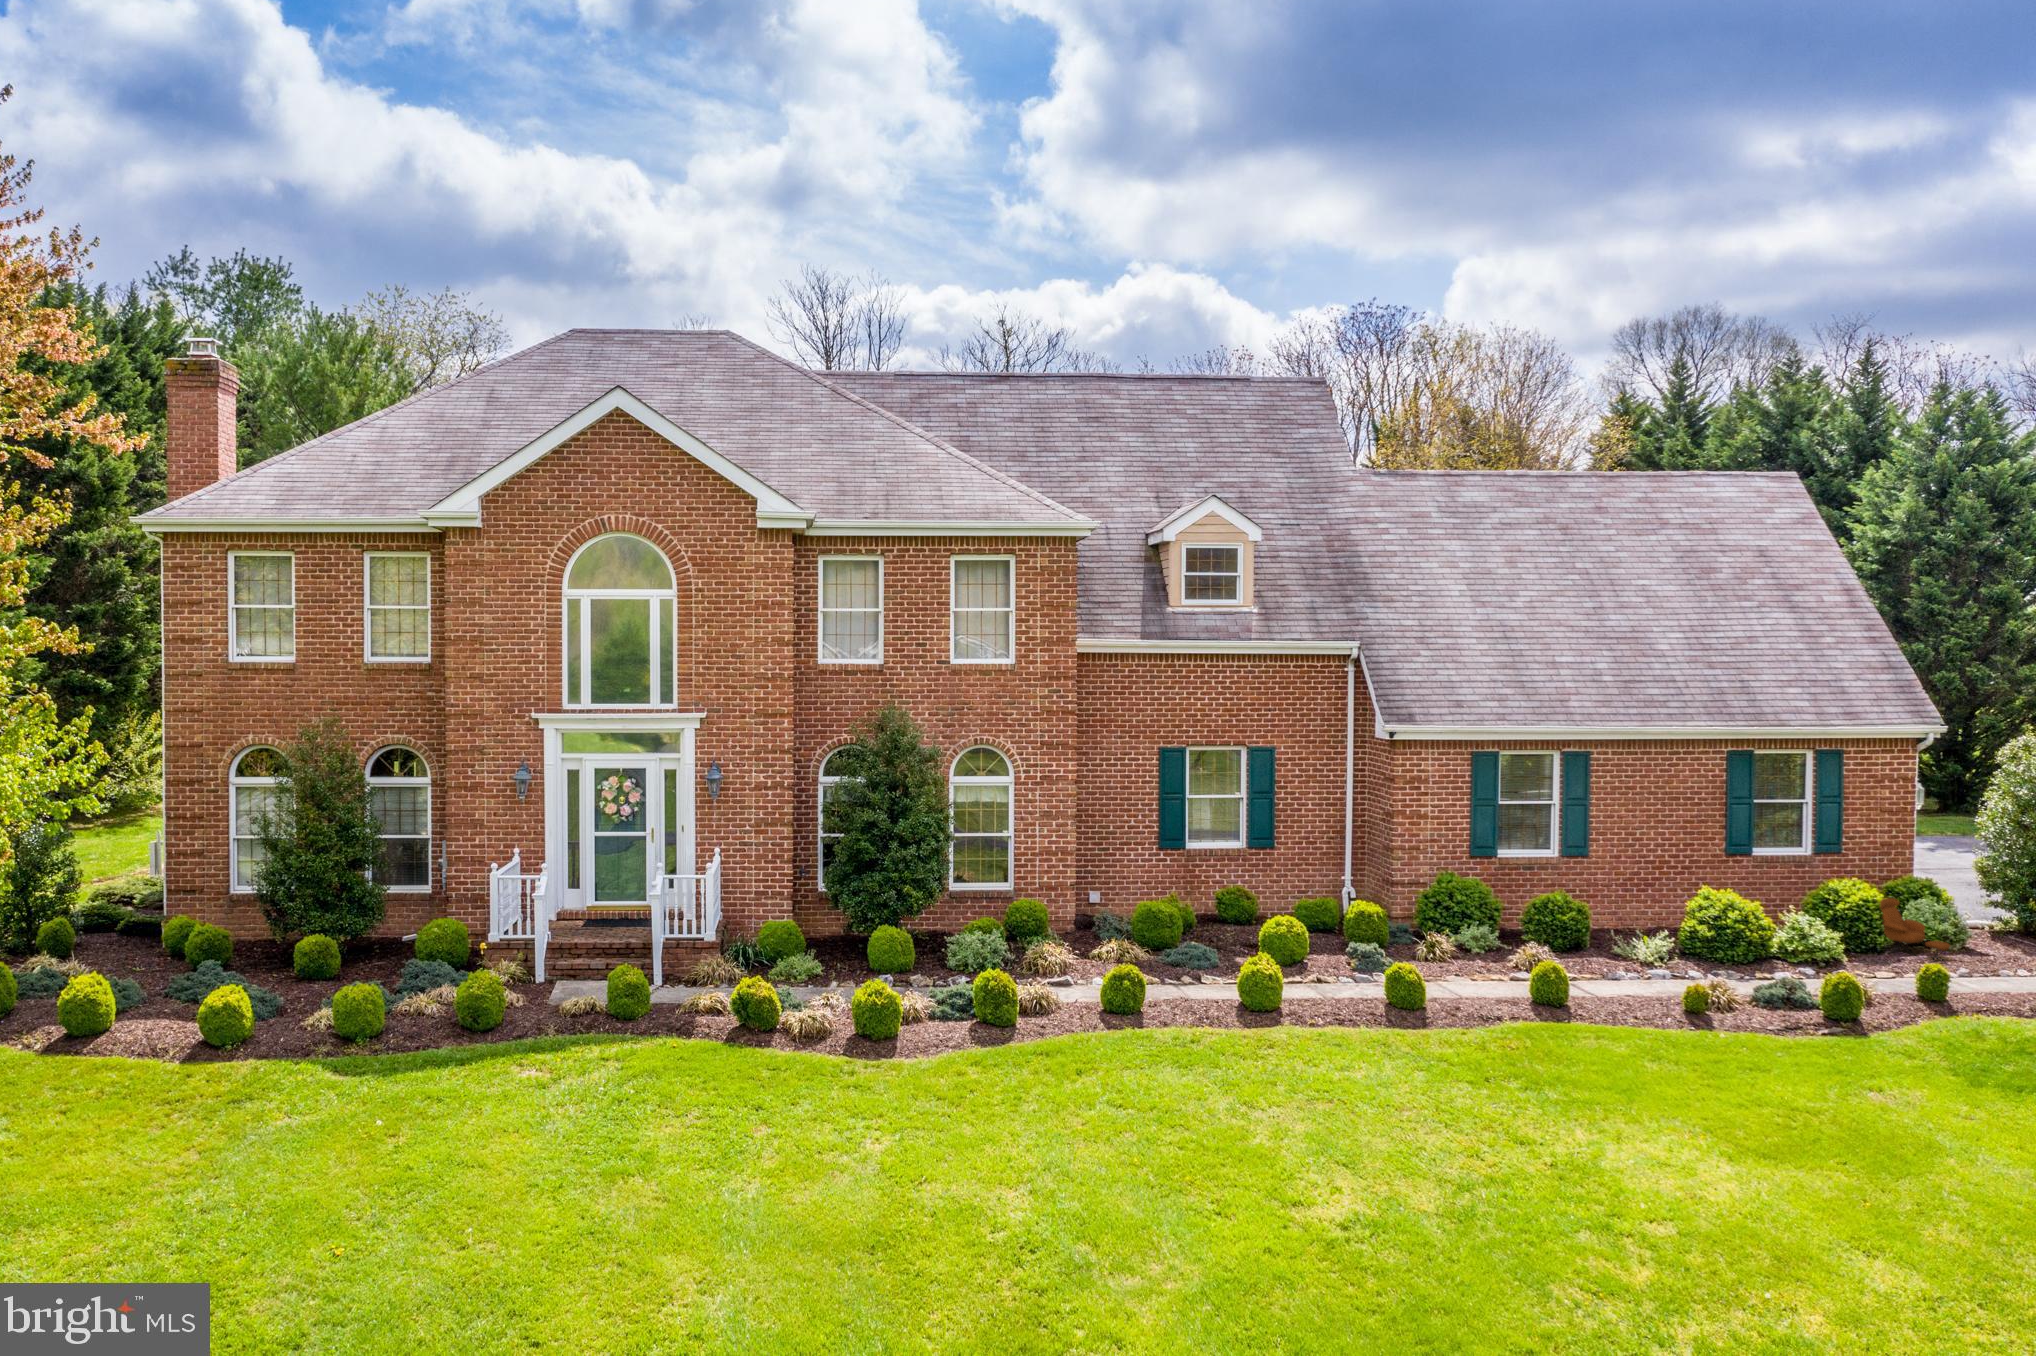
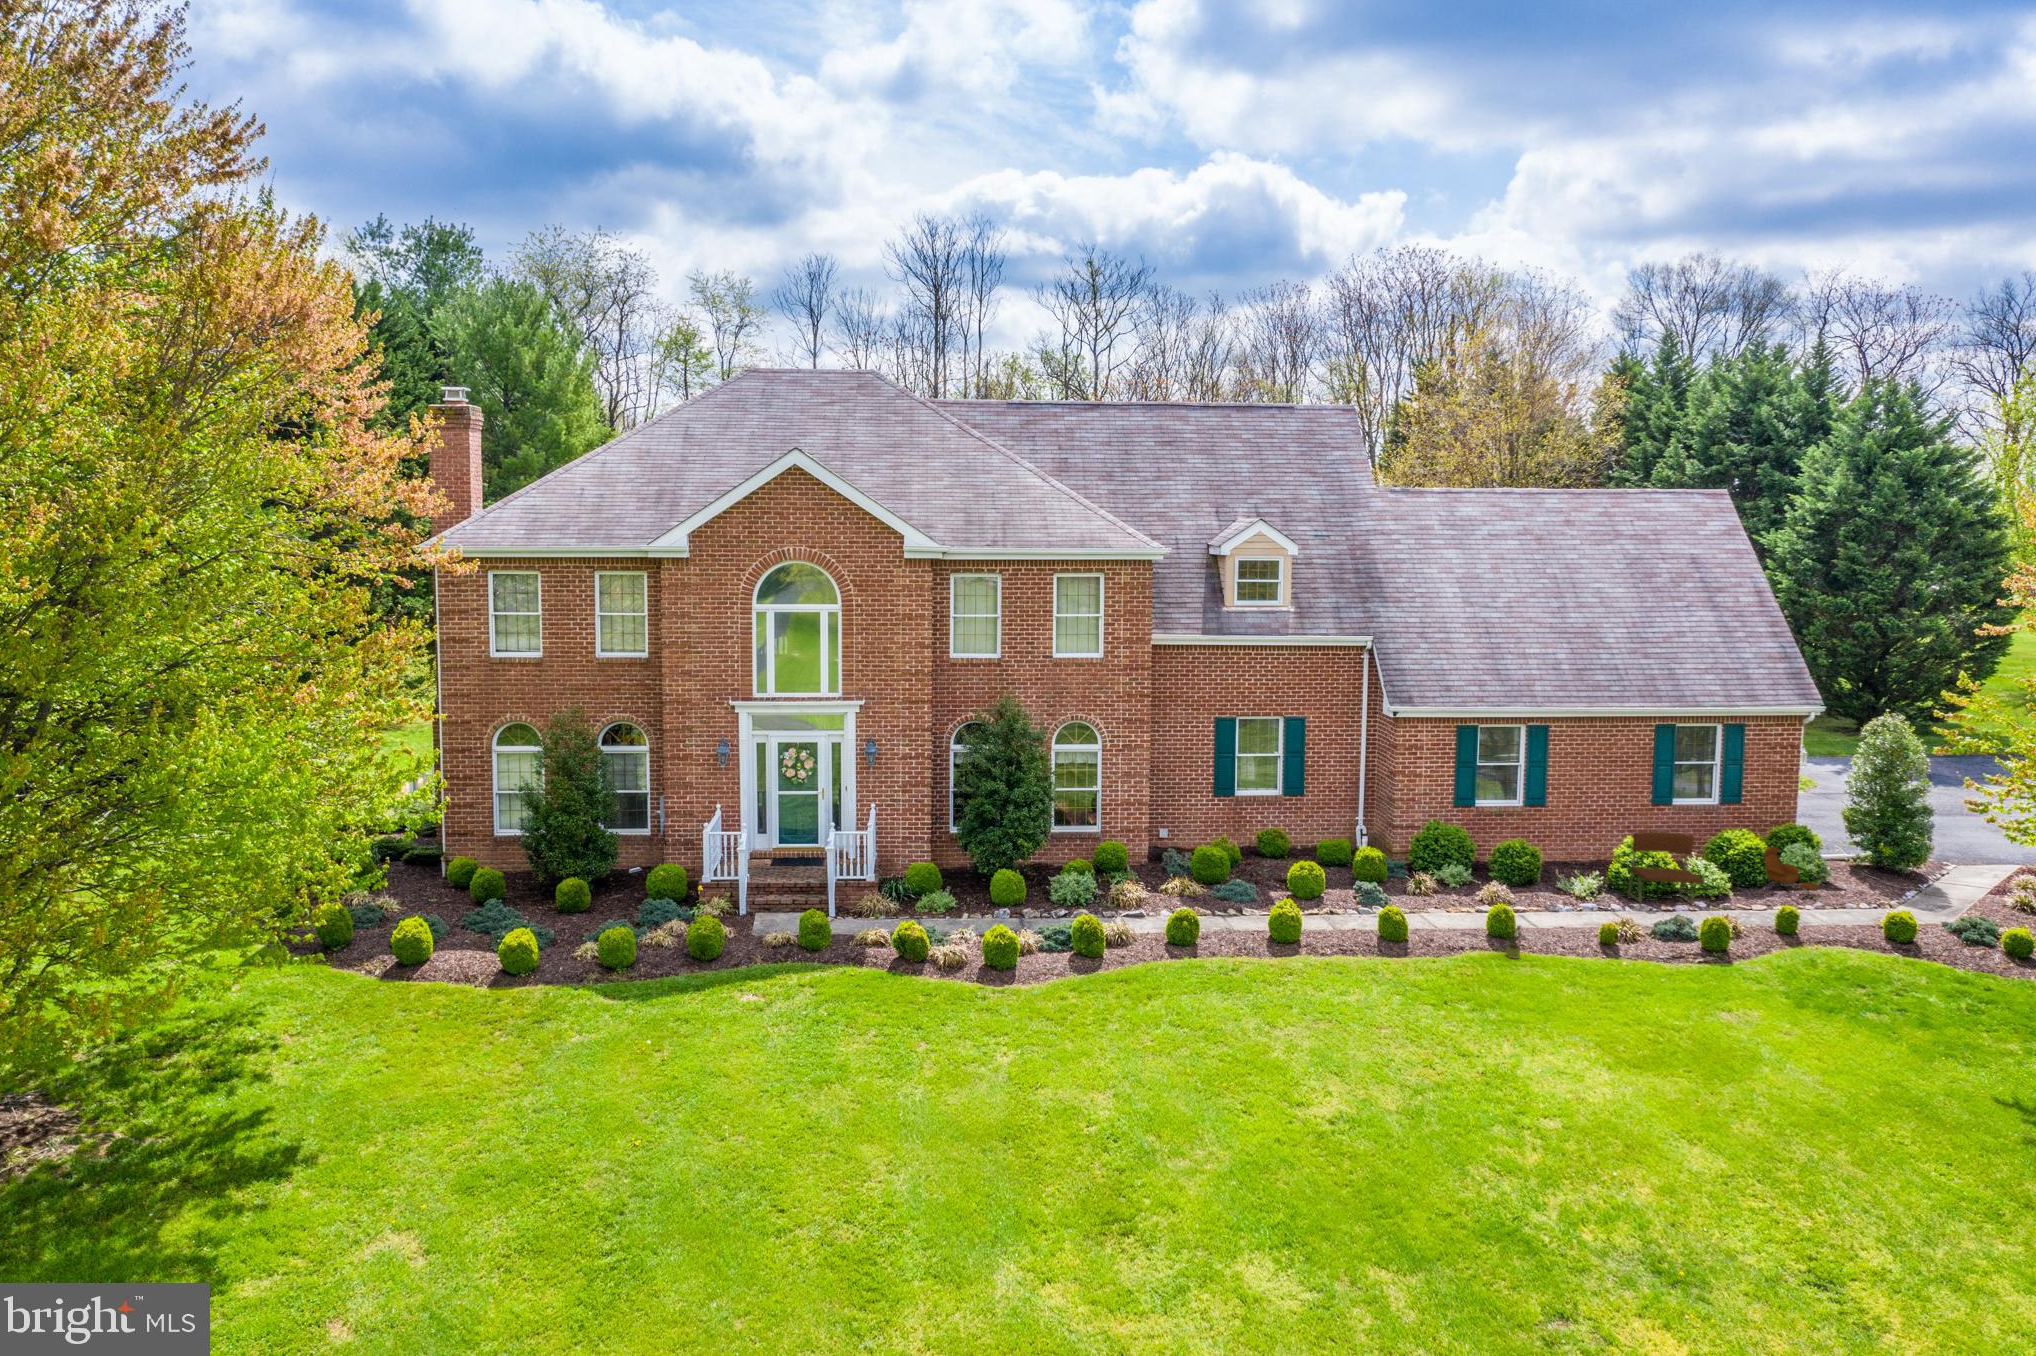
bench: none [1704,875,1800,969] -> present [1628,832,1704,905]
potted plant: none [1537,977,1561,1022] -> present [1505,926,1522,959]

